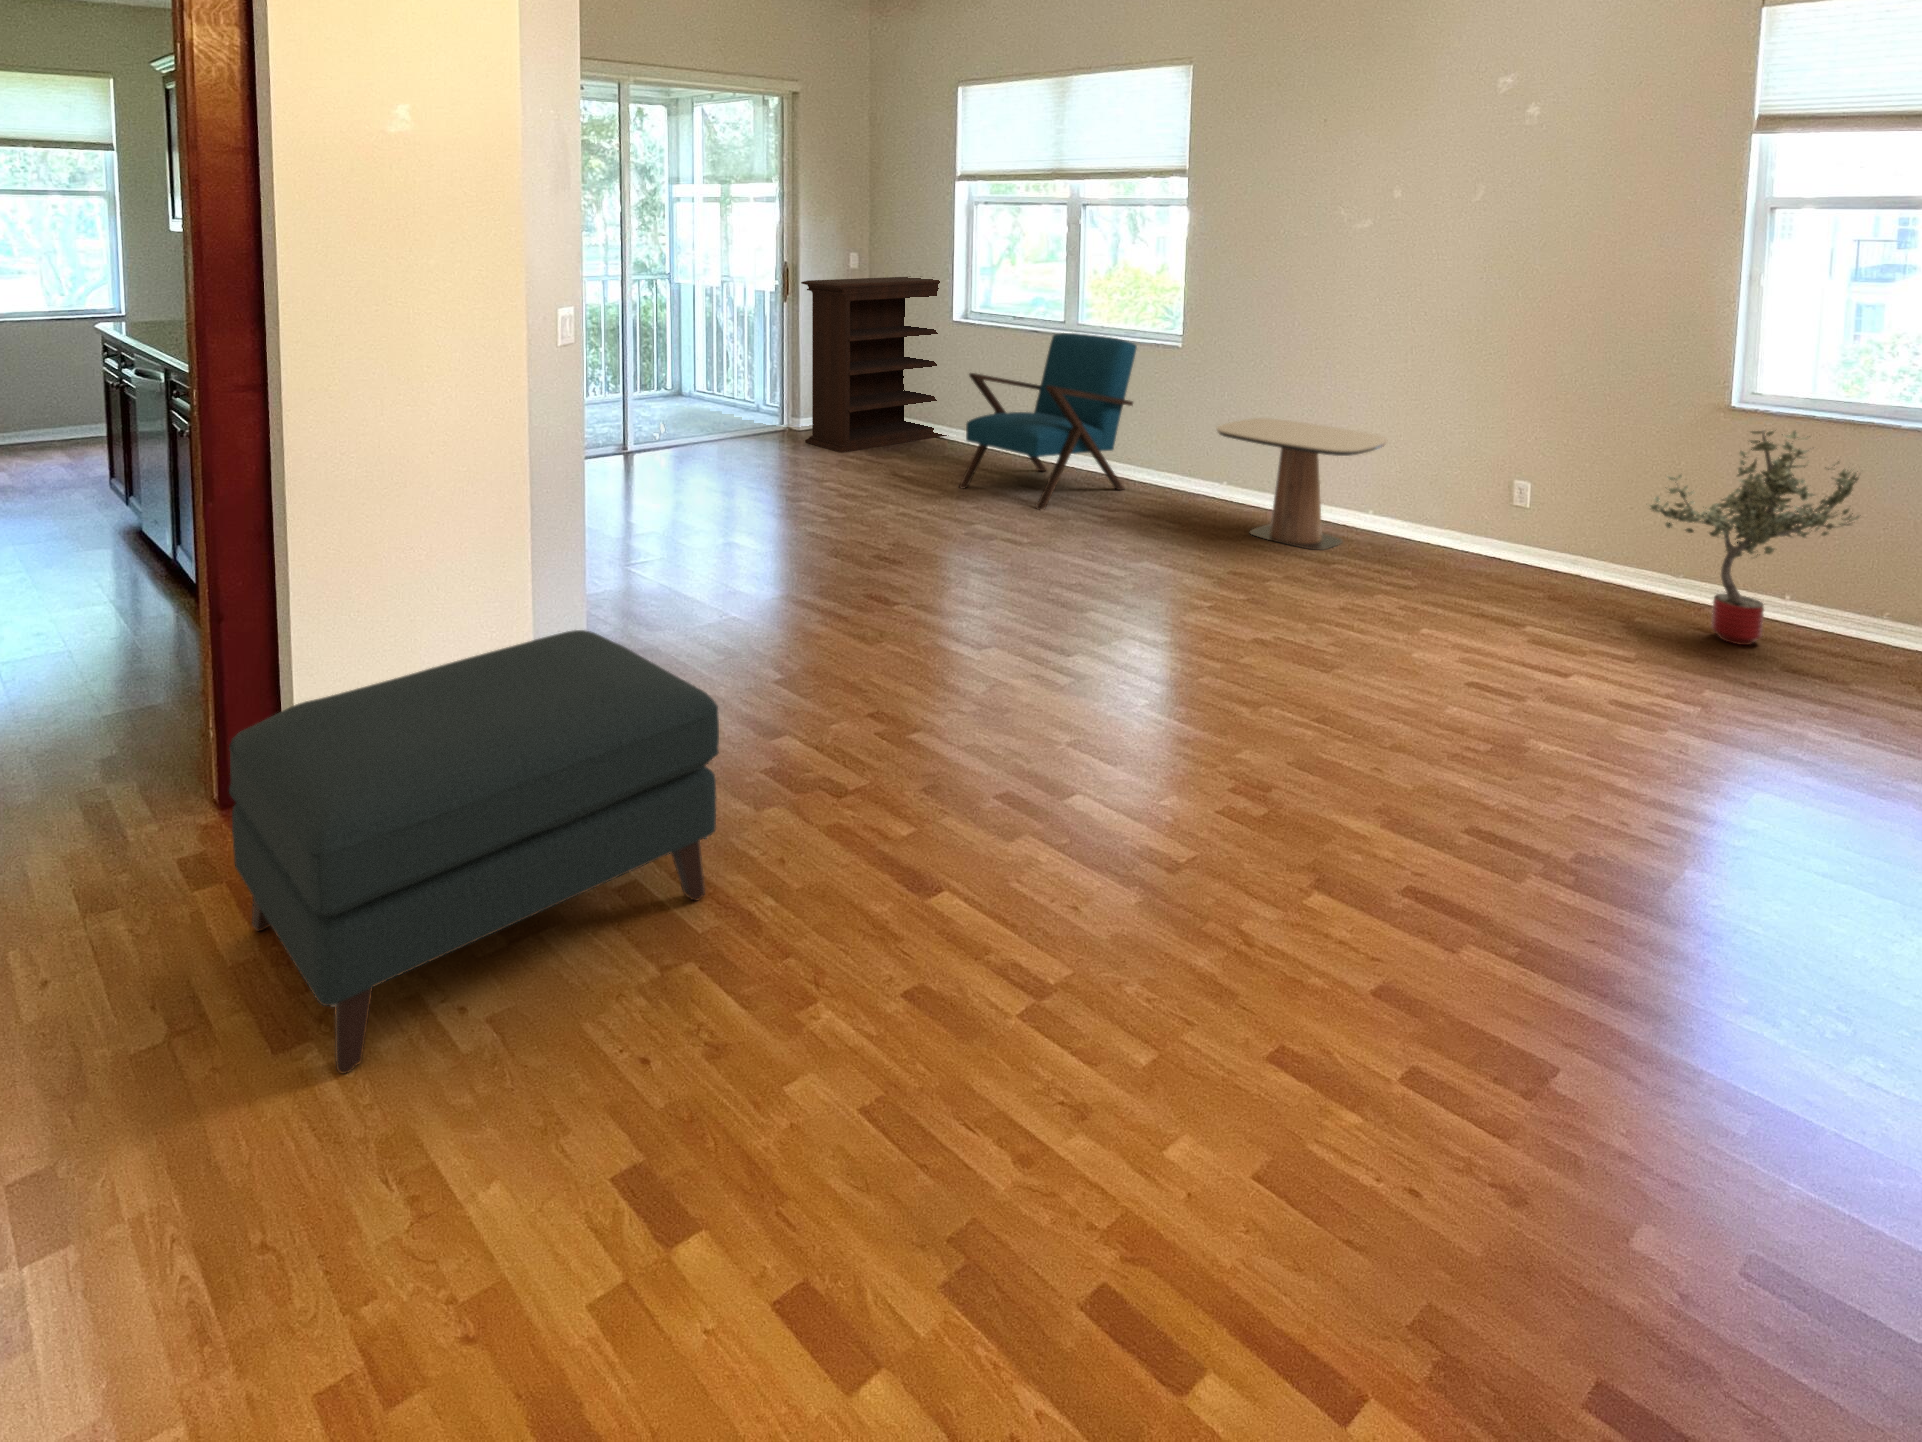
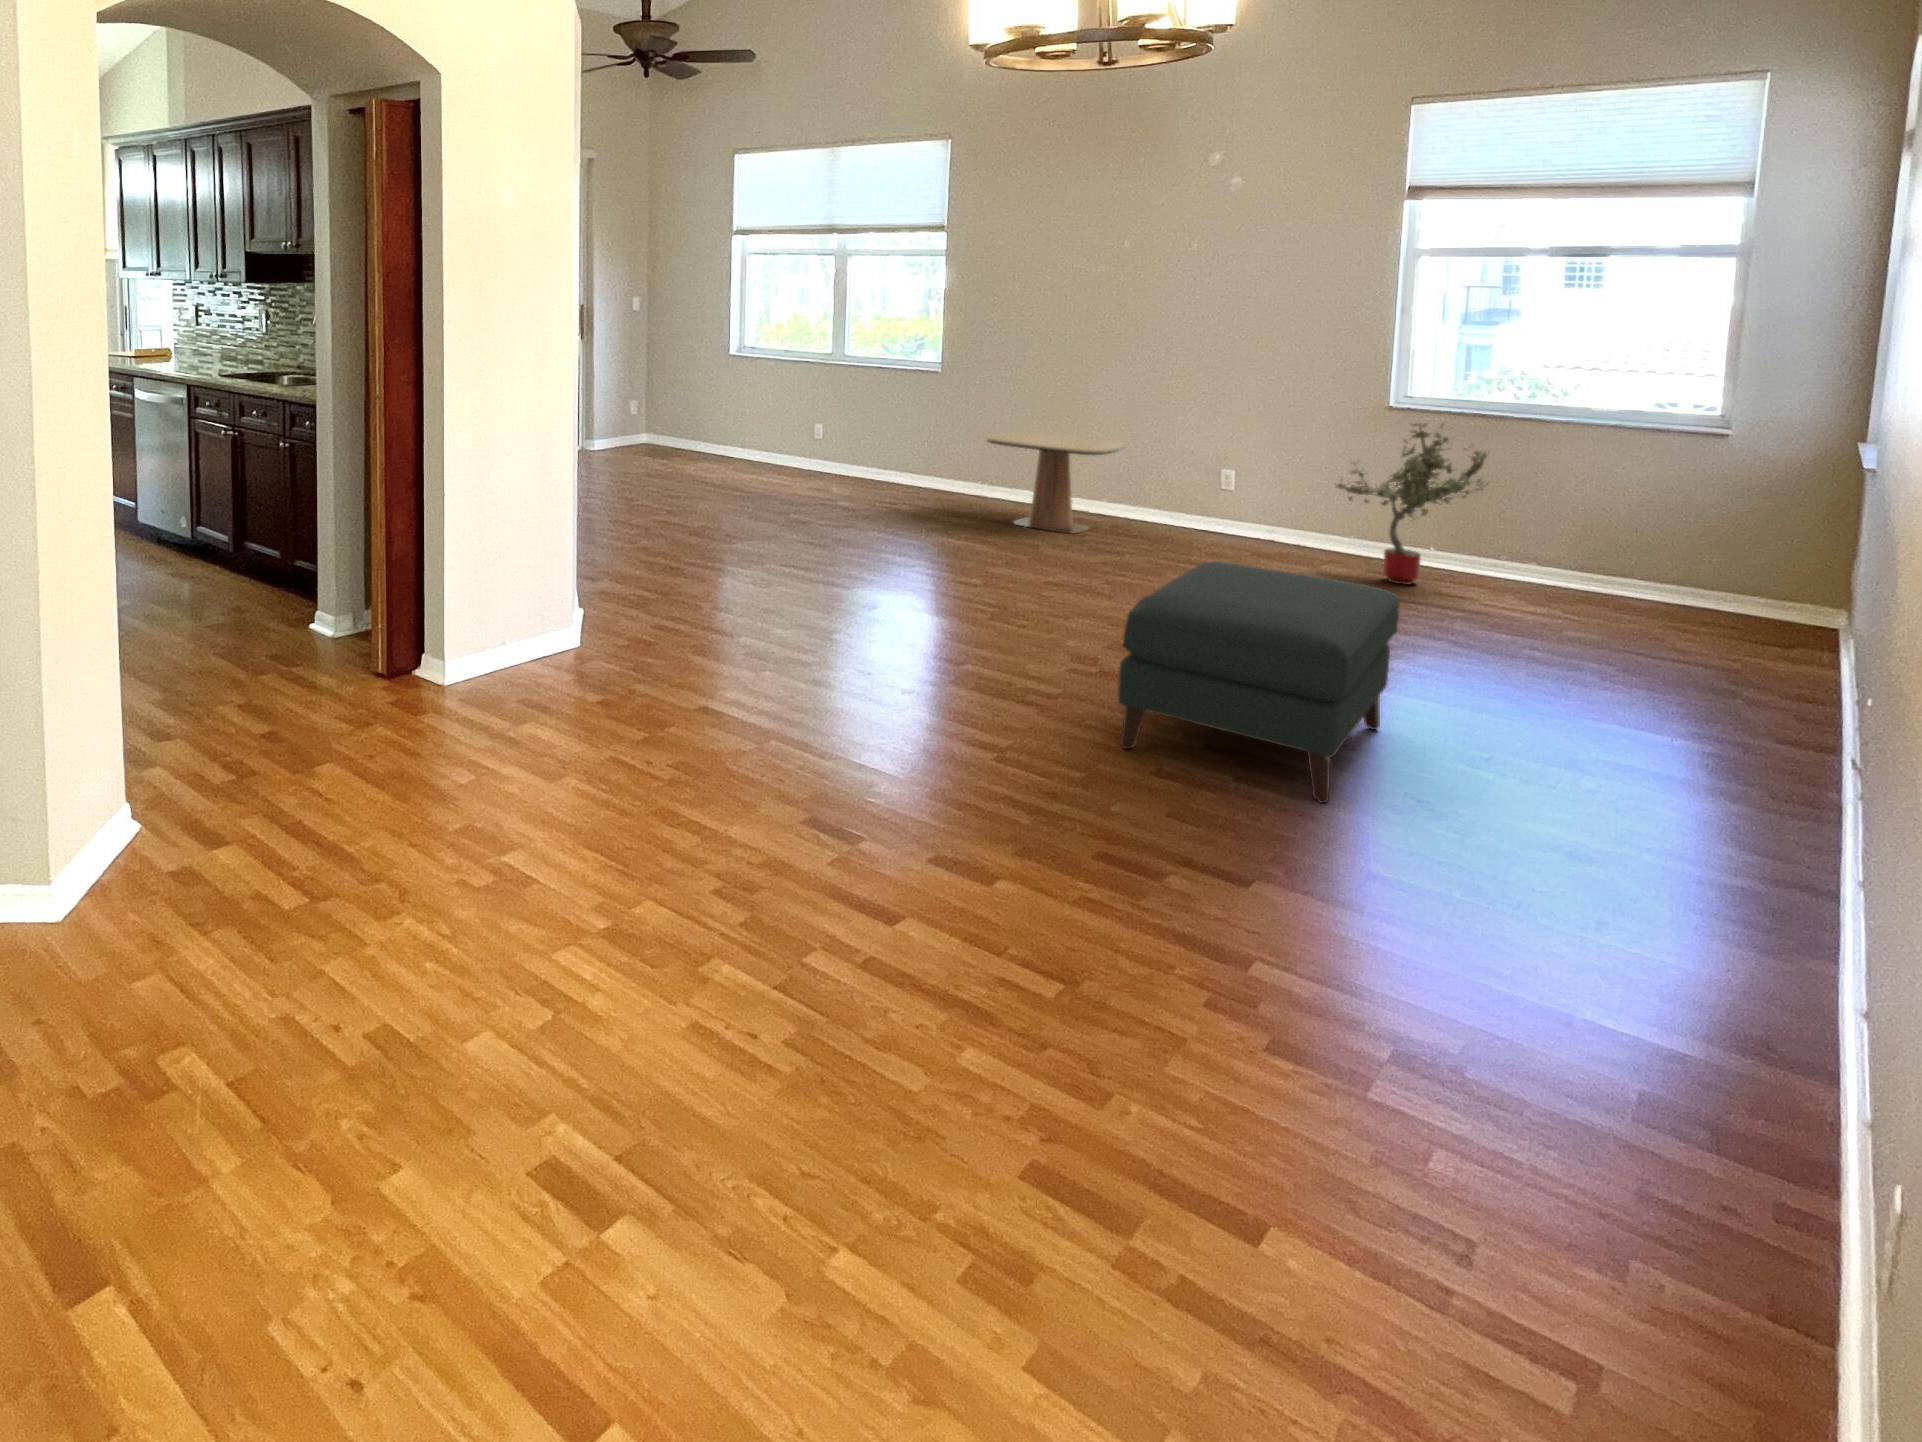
bookshelf: present [801,277,949,453] -> none [593,317,728,472]
armchair: present [959,333,1137,510] -> none [754,364,904,511]
ottoman: present [229,630,719,1074] -> present [1118,561,1400,803]

